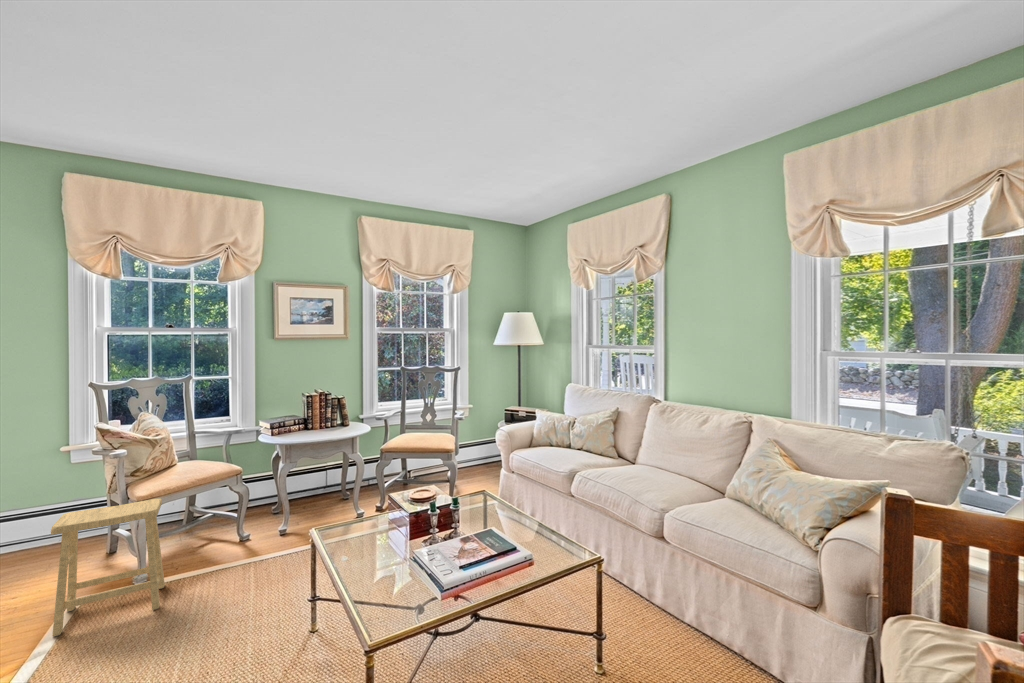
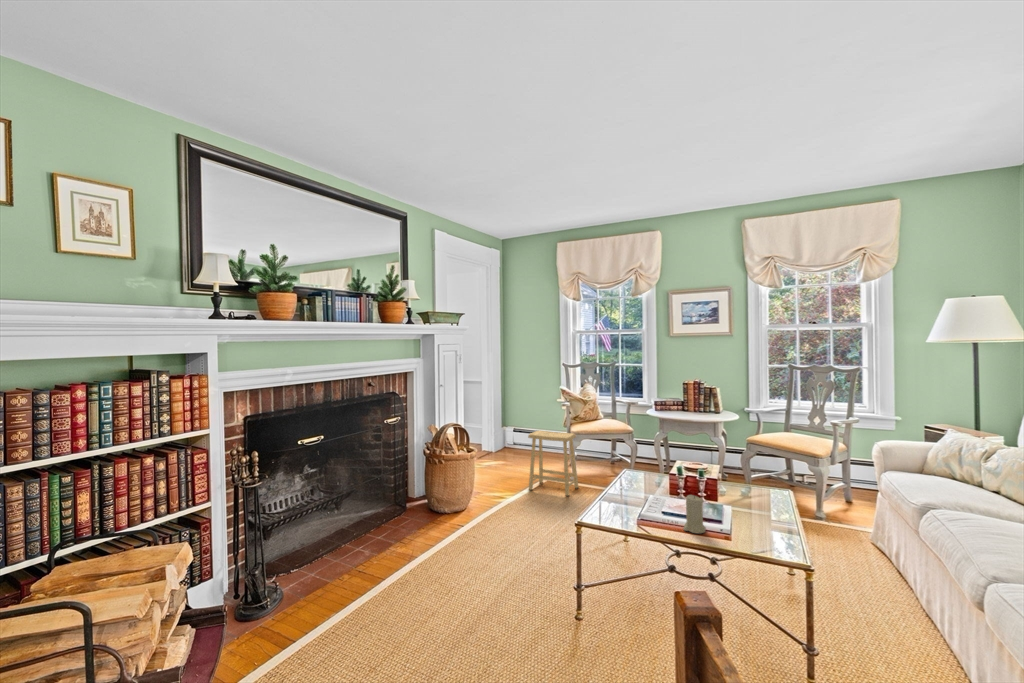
candle: none [492,529,517,577] -> present [683,495,706,534]

